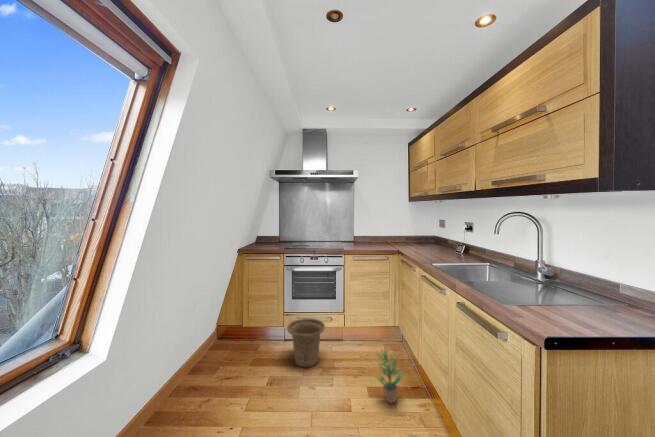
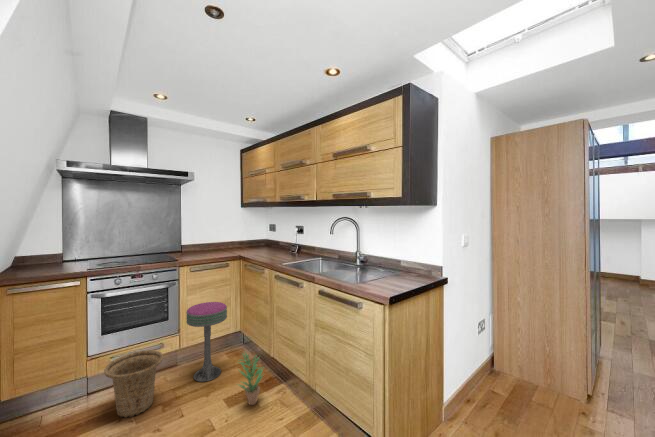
bar stool: none [345,290,379,362] -> present [186,302,227,382]

